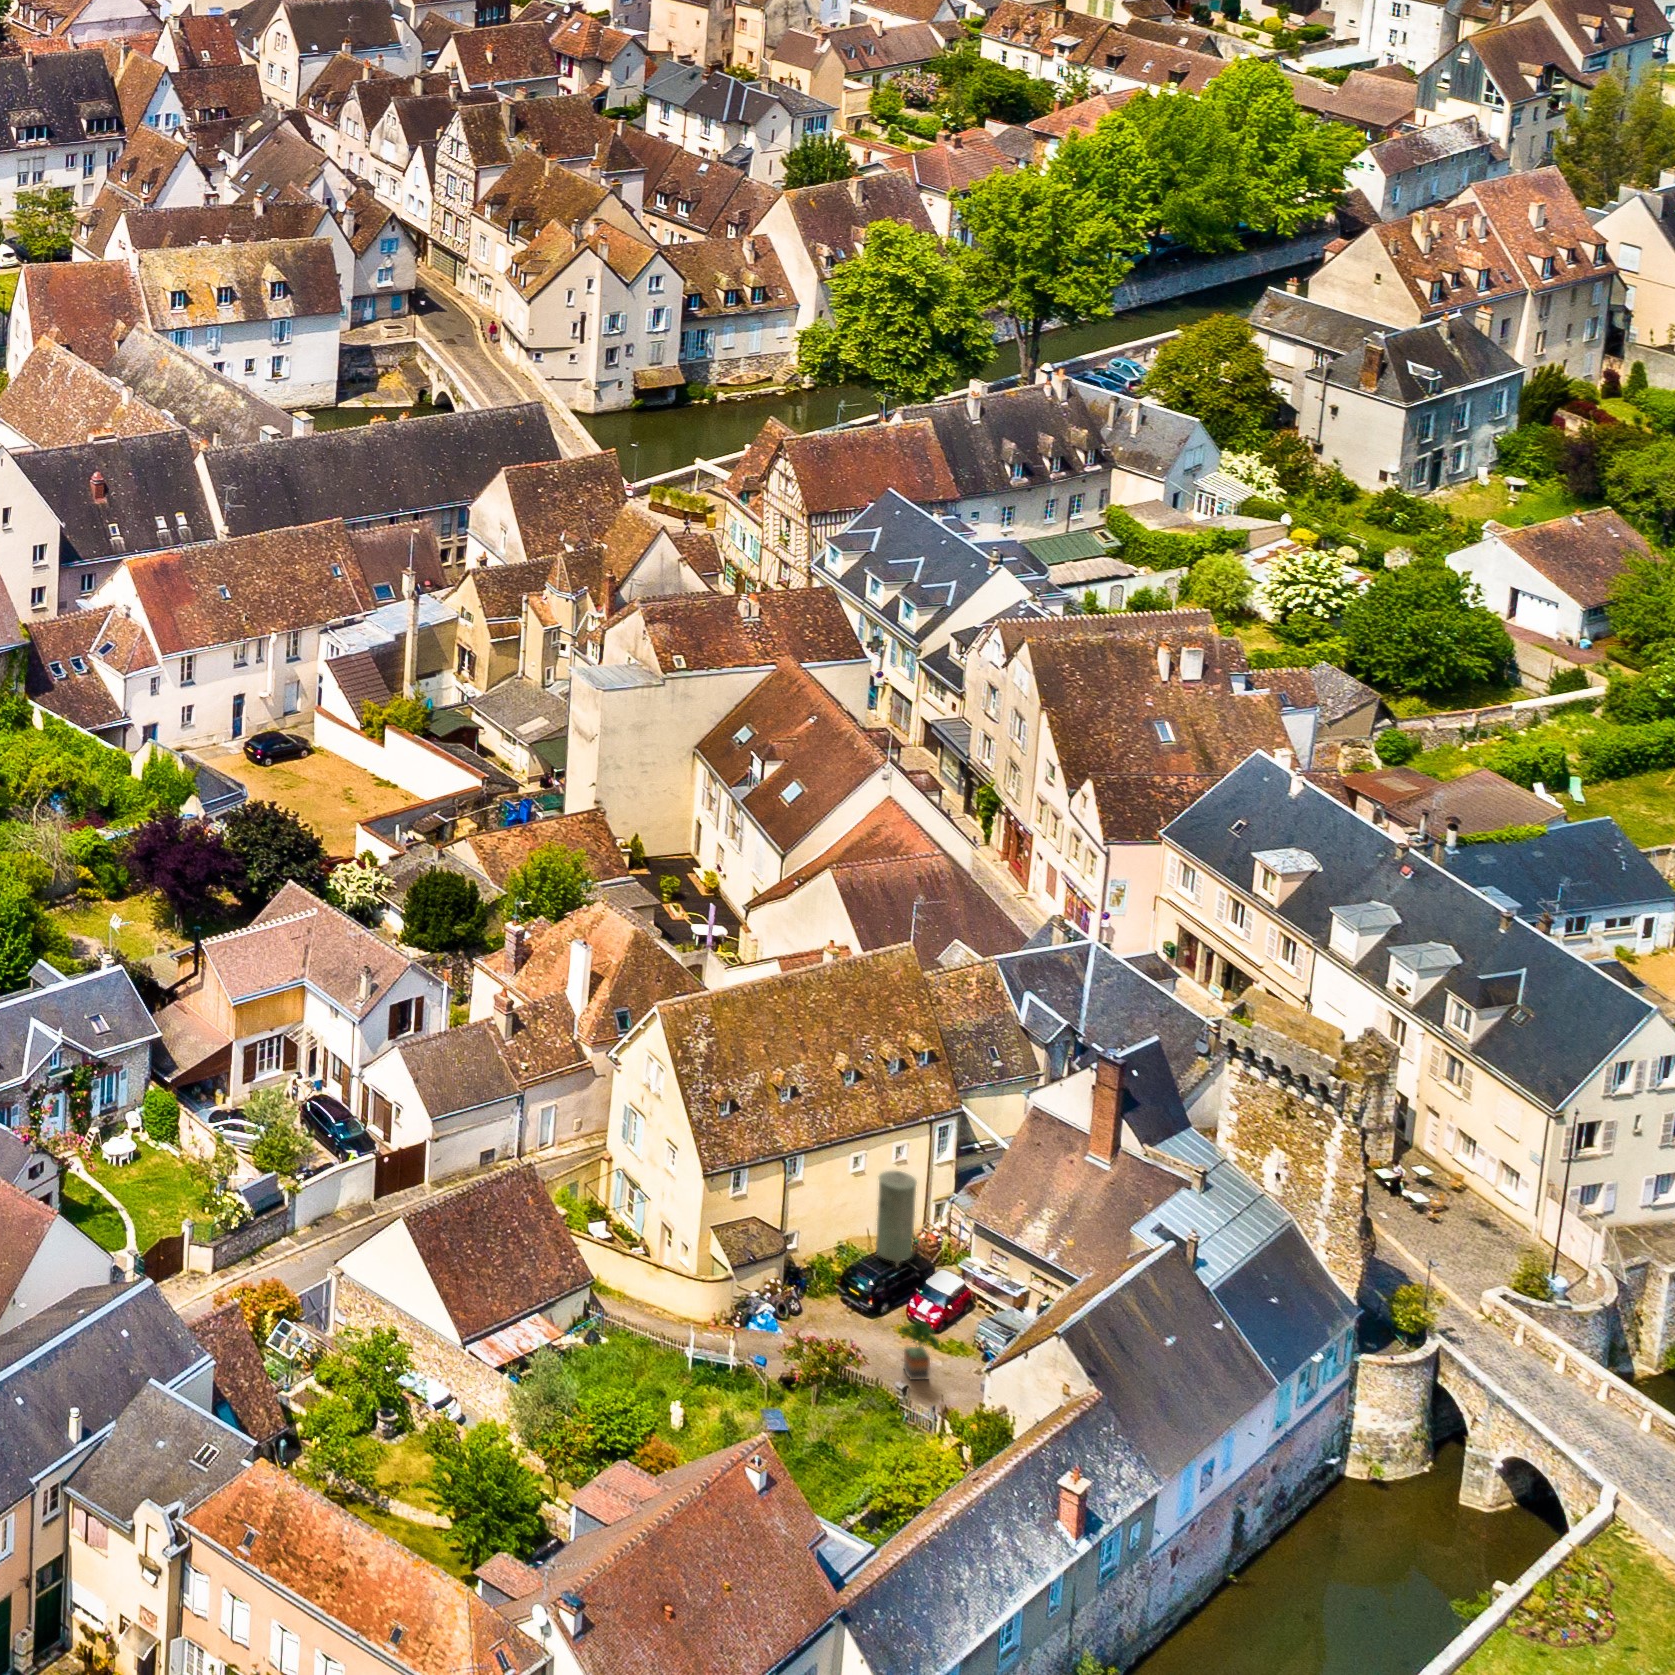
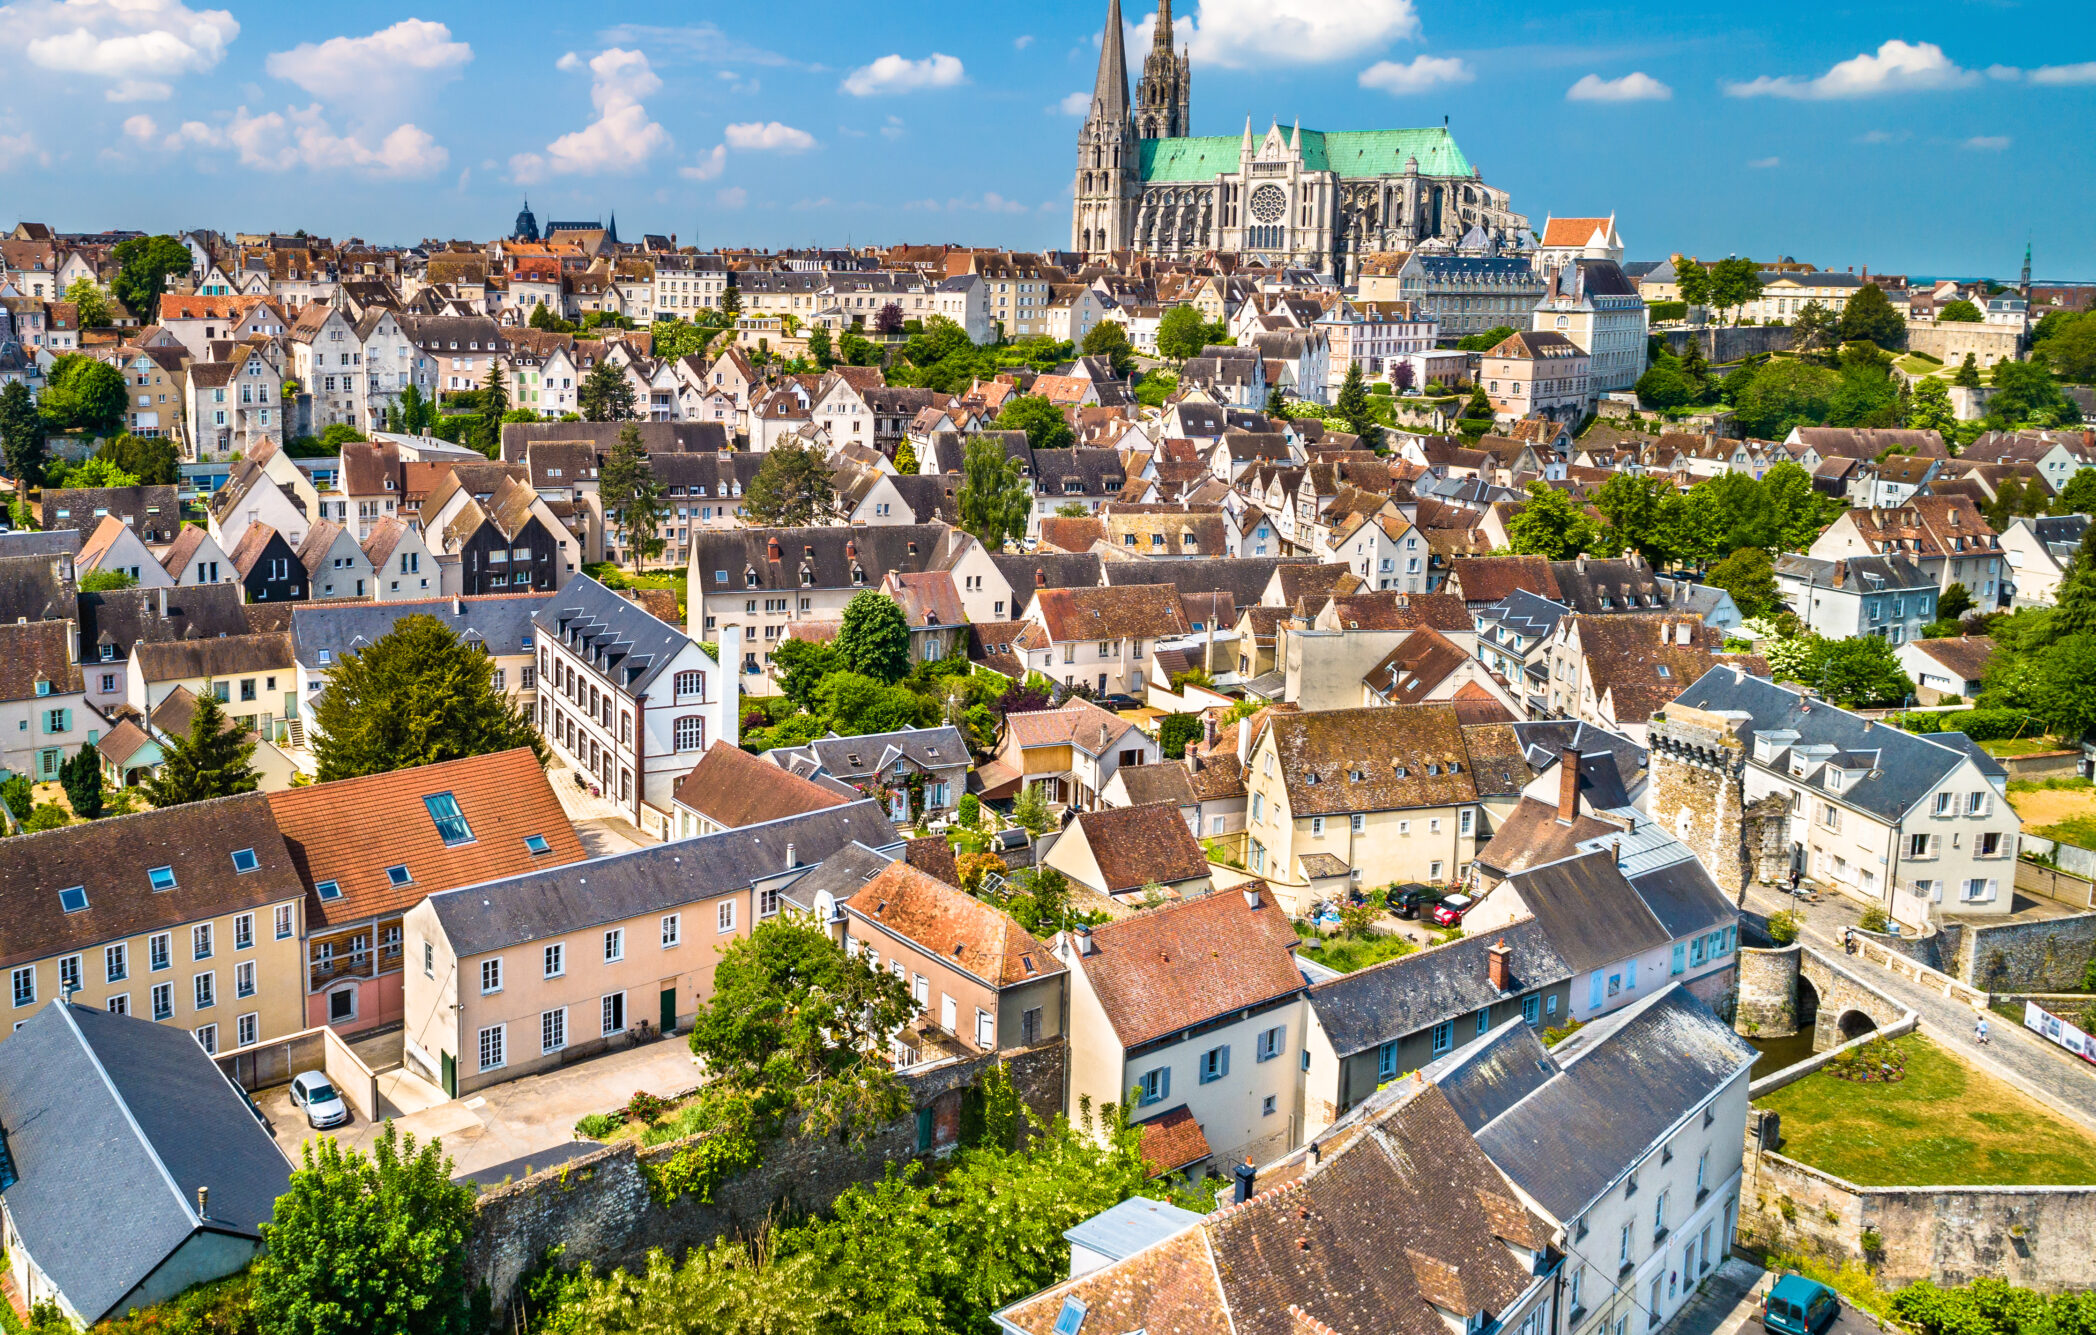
trash can: present [876,1171,917,1266] -> none [1420,830,1446,889]

